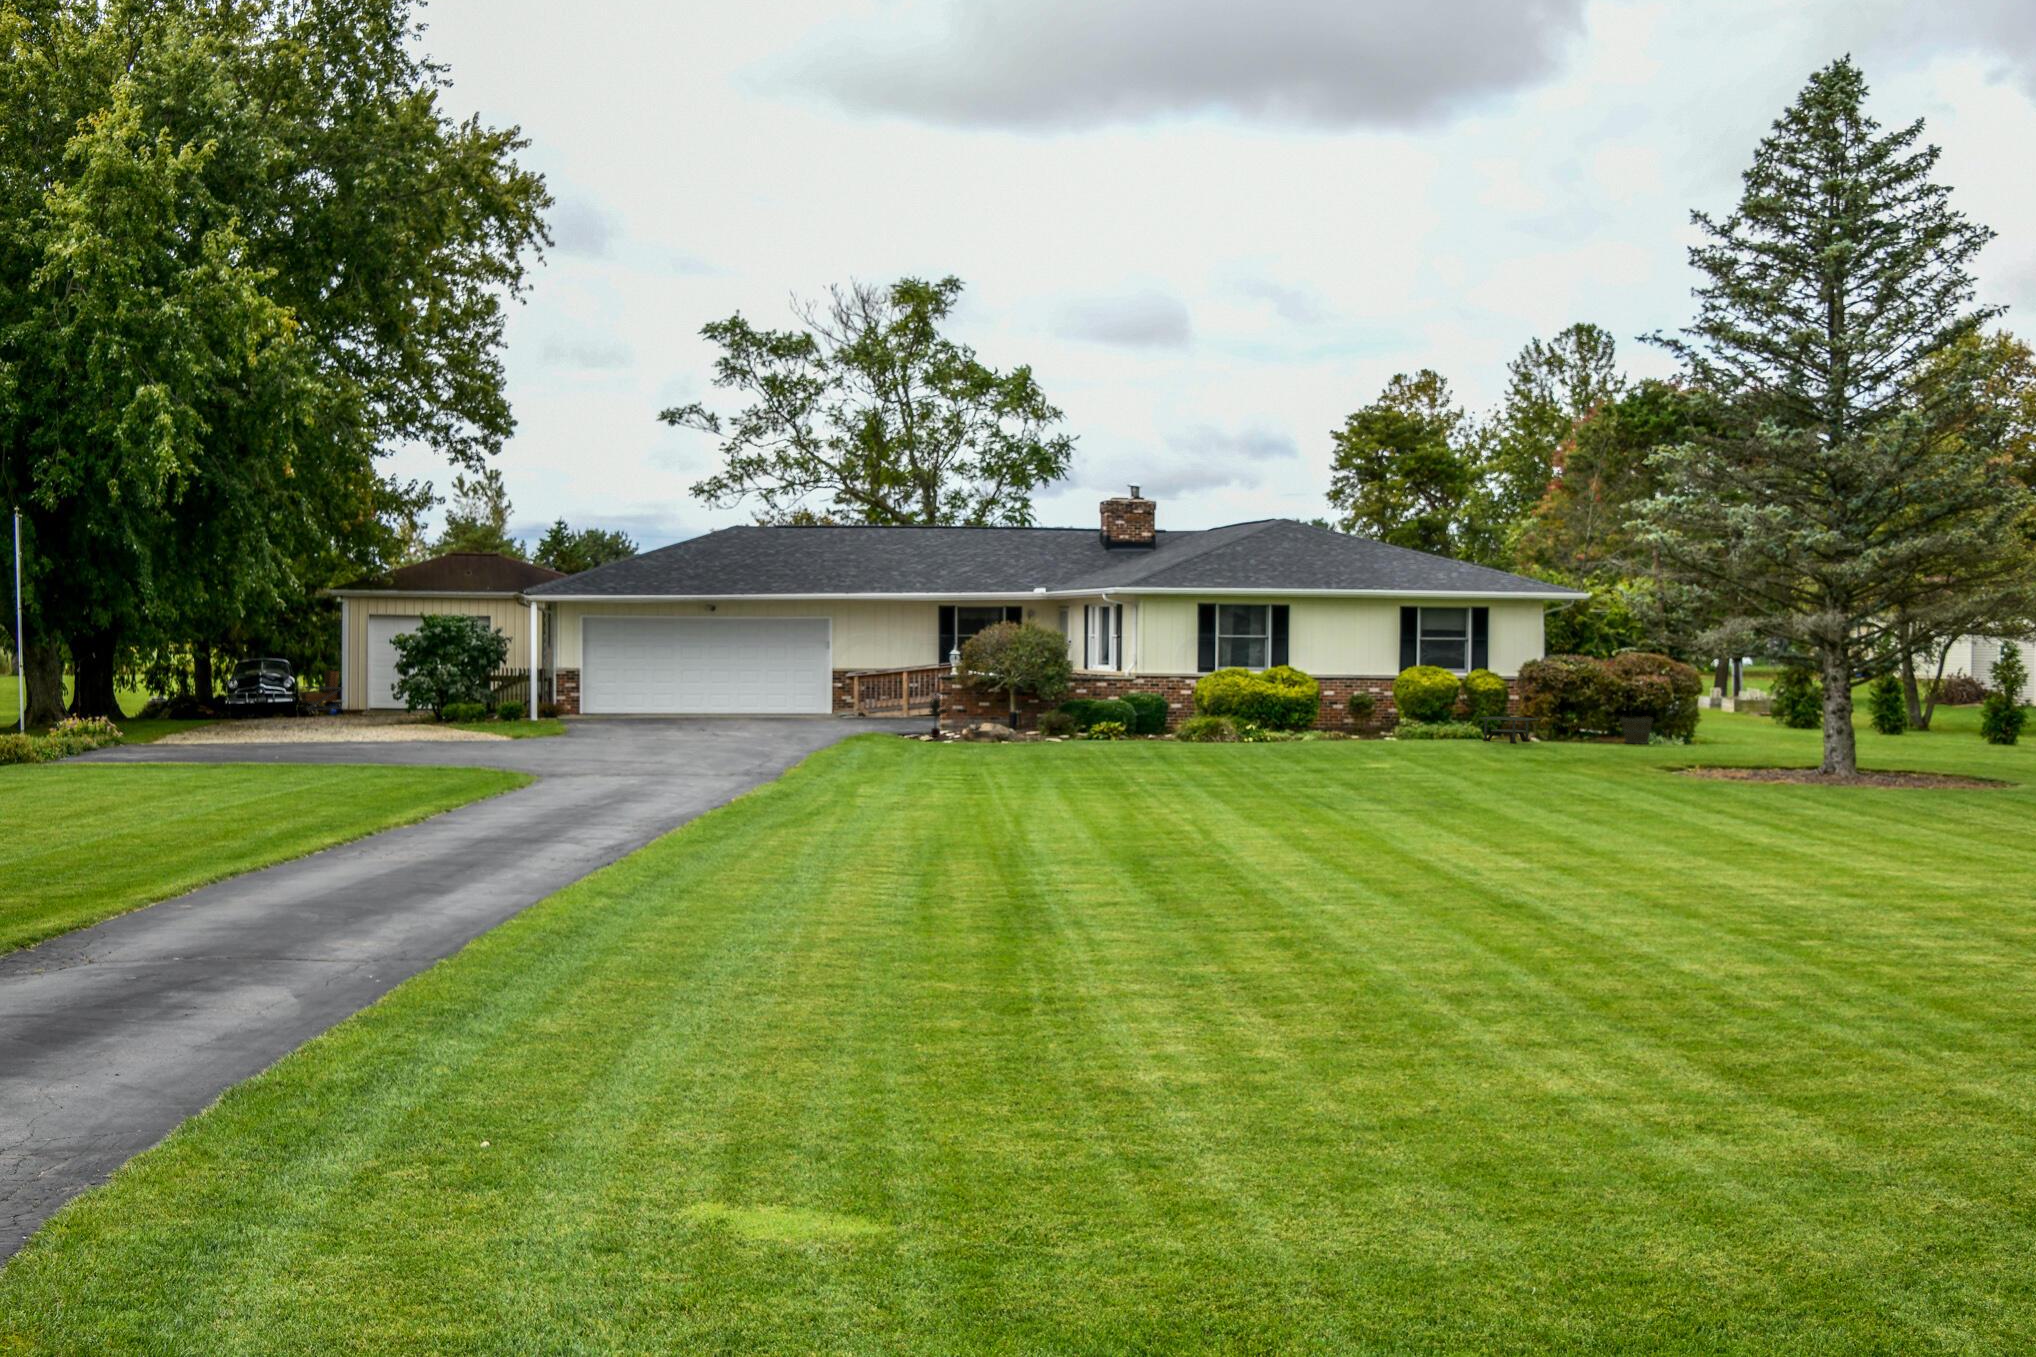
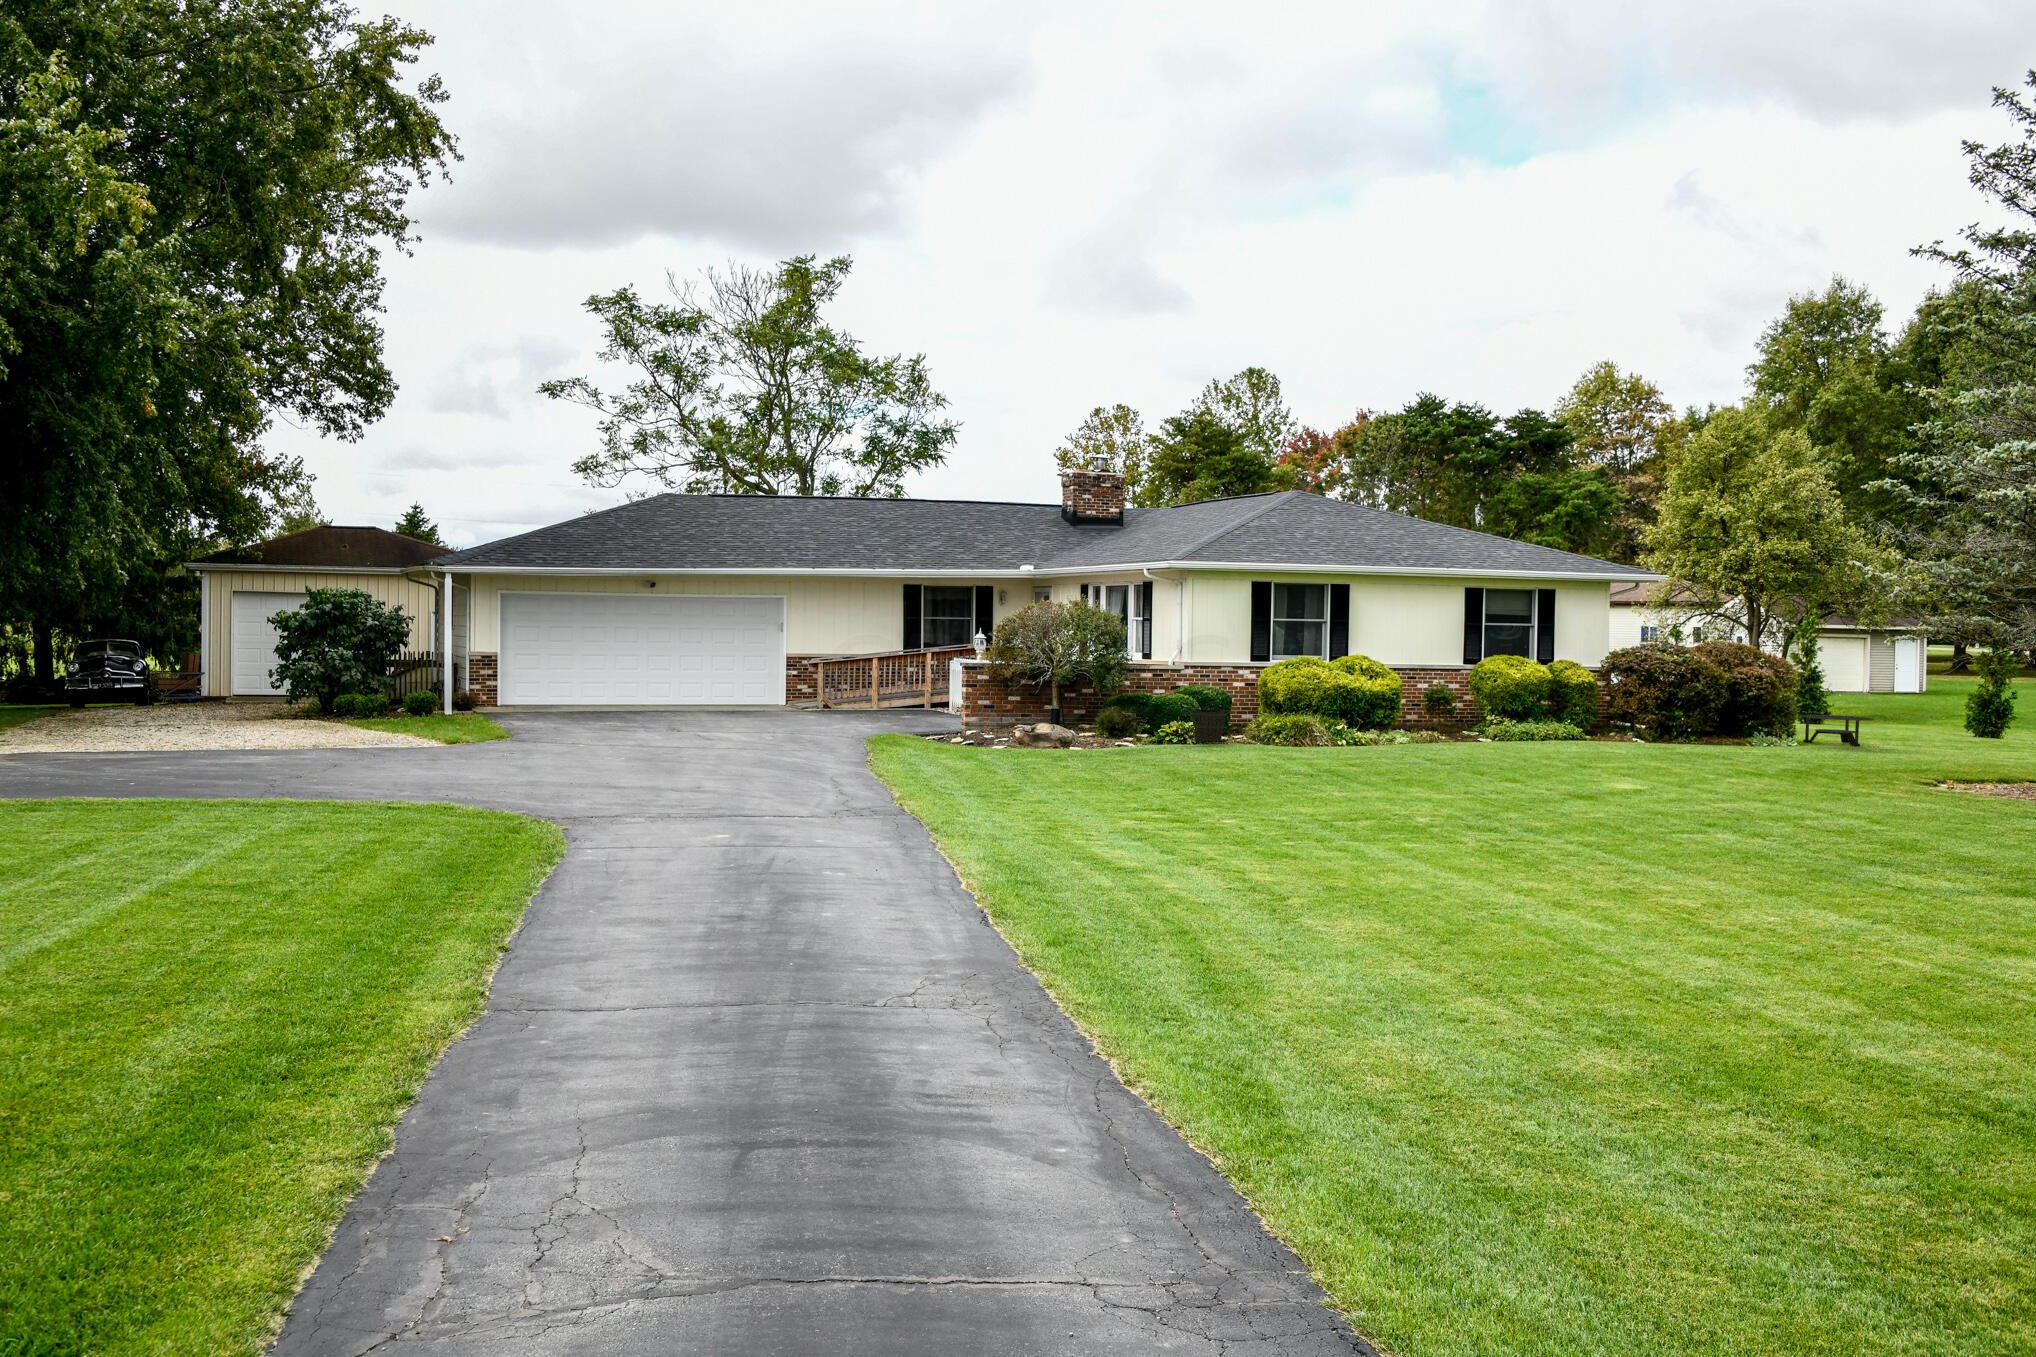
potted tree: present [929,694,949,737] -> none [951,685,980,739]
wooden bucket: present [1621,716,1653,744] -> present [1190,709,1227,742]
round table: present [1480,717,1539,743] -> present [1801,715,1875,746]

